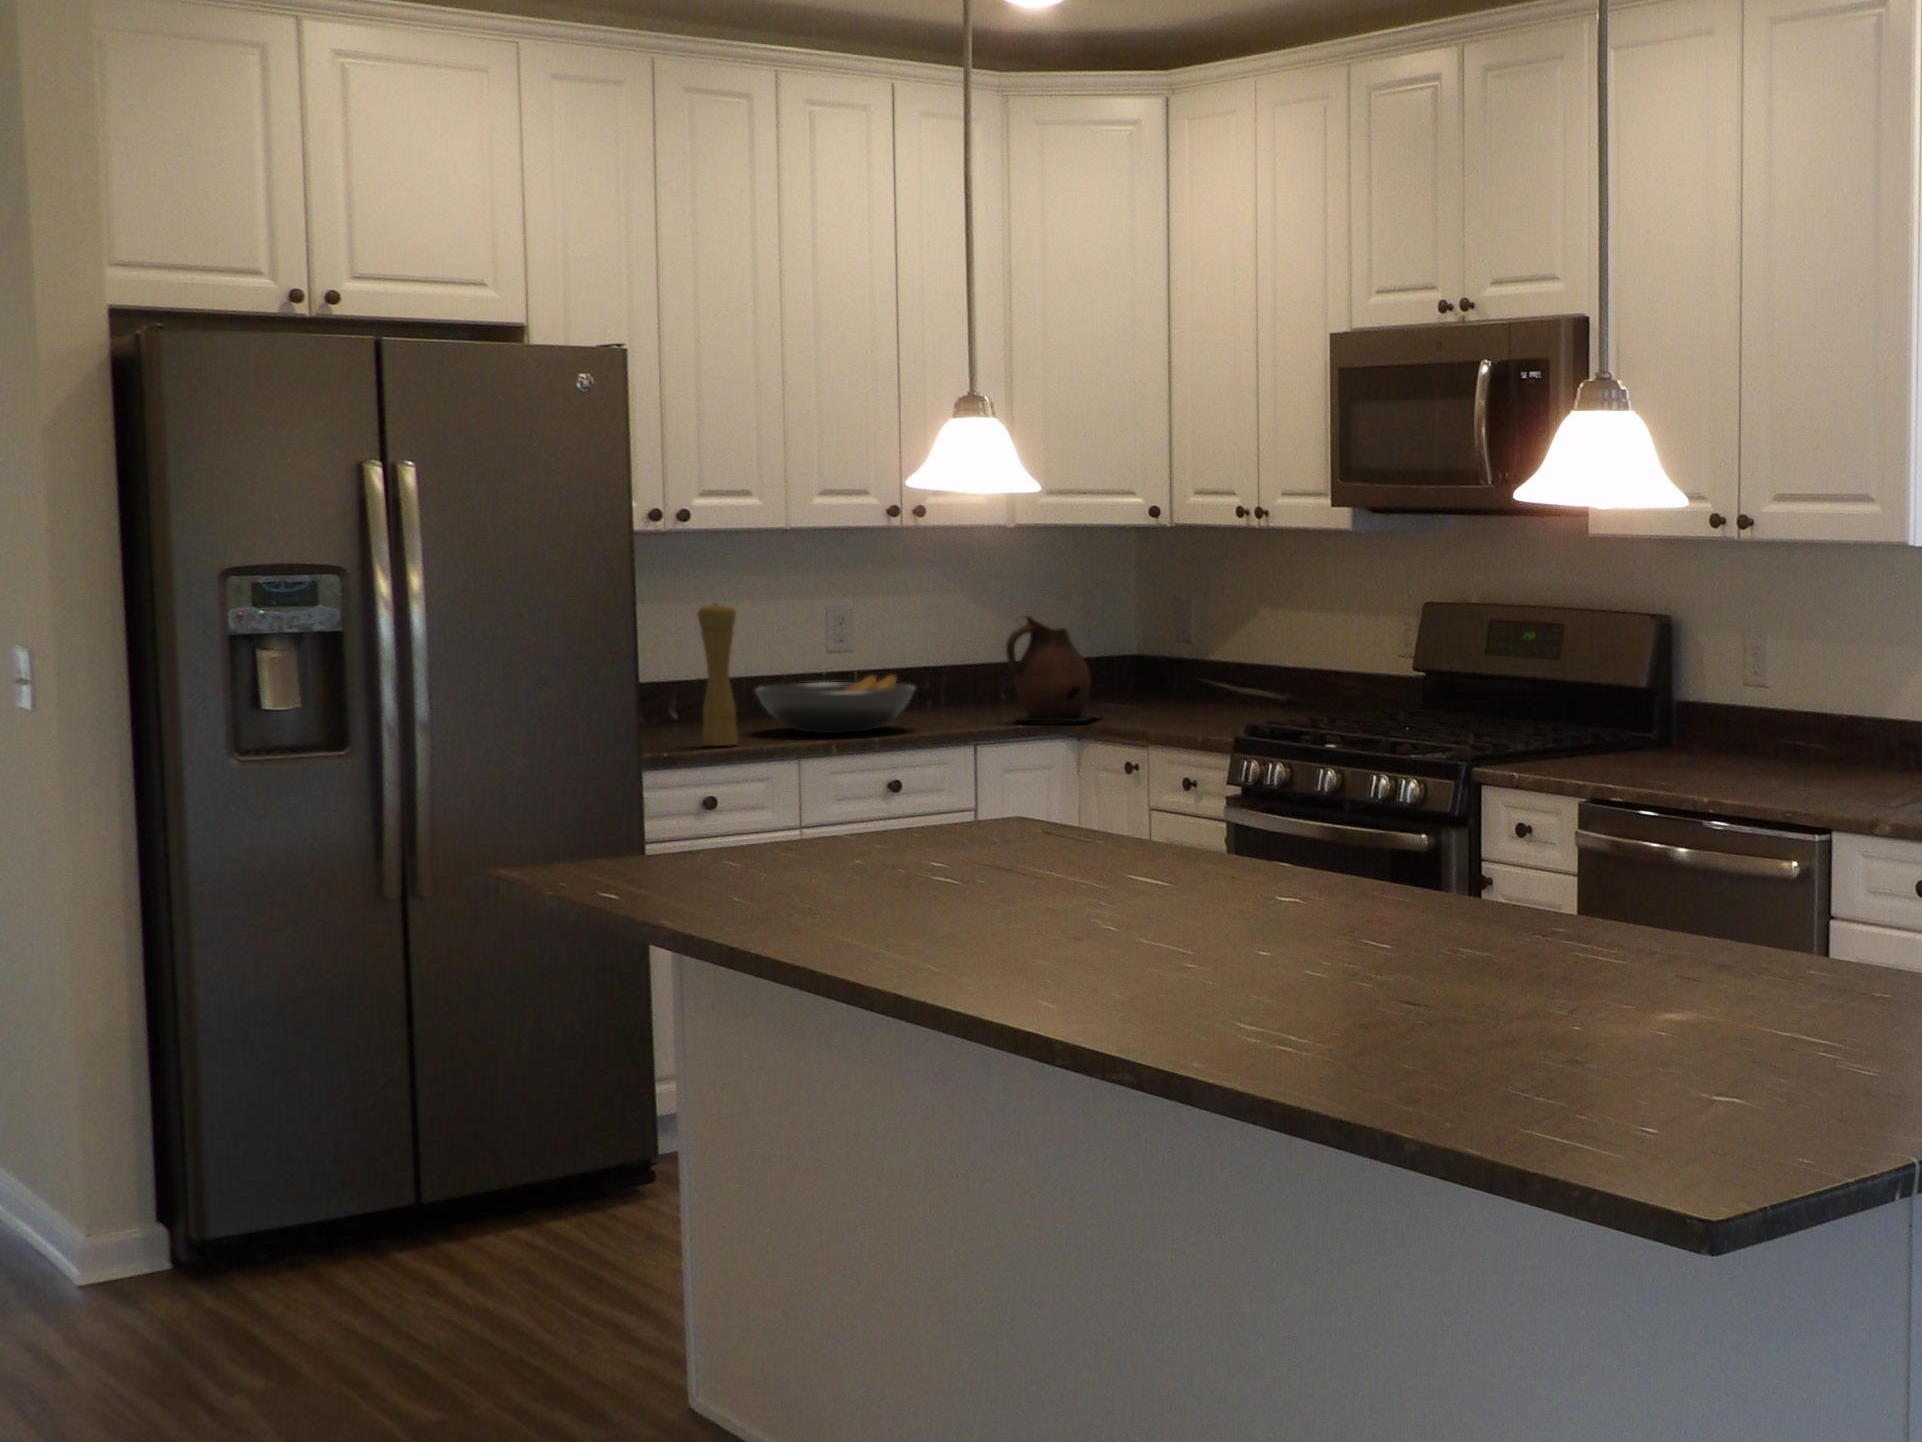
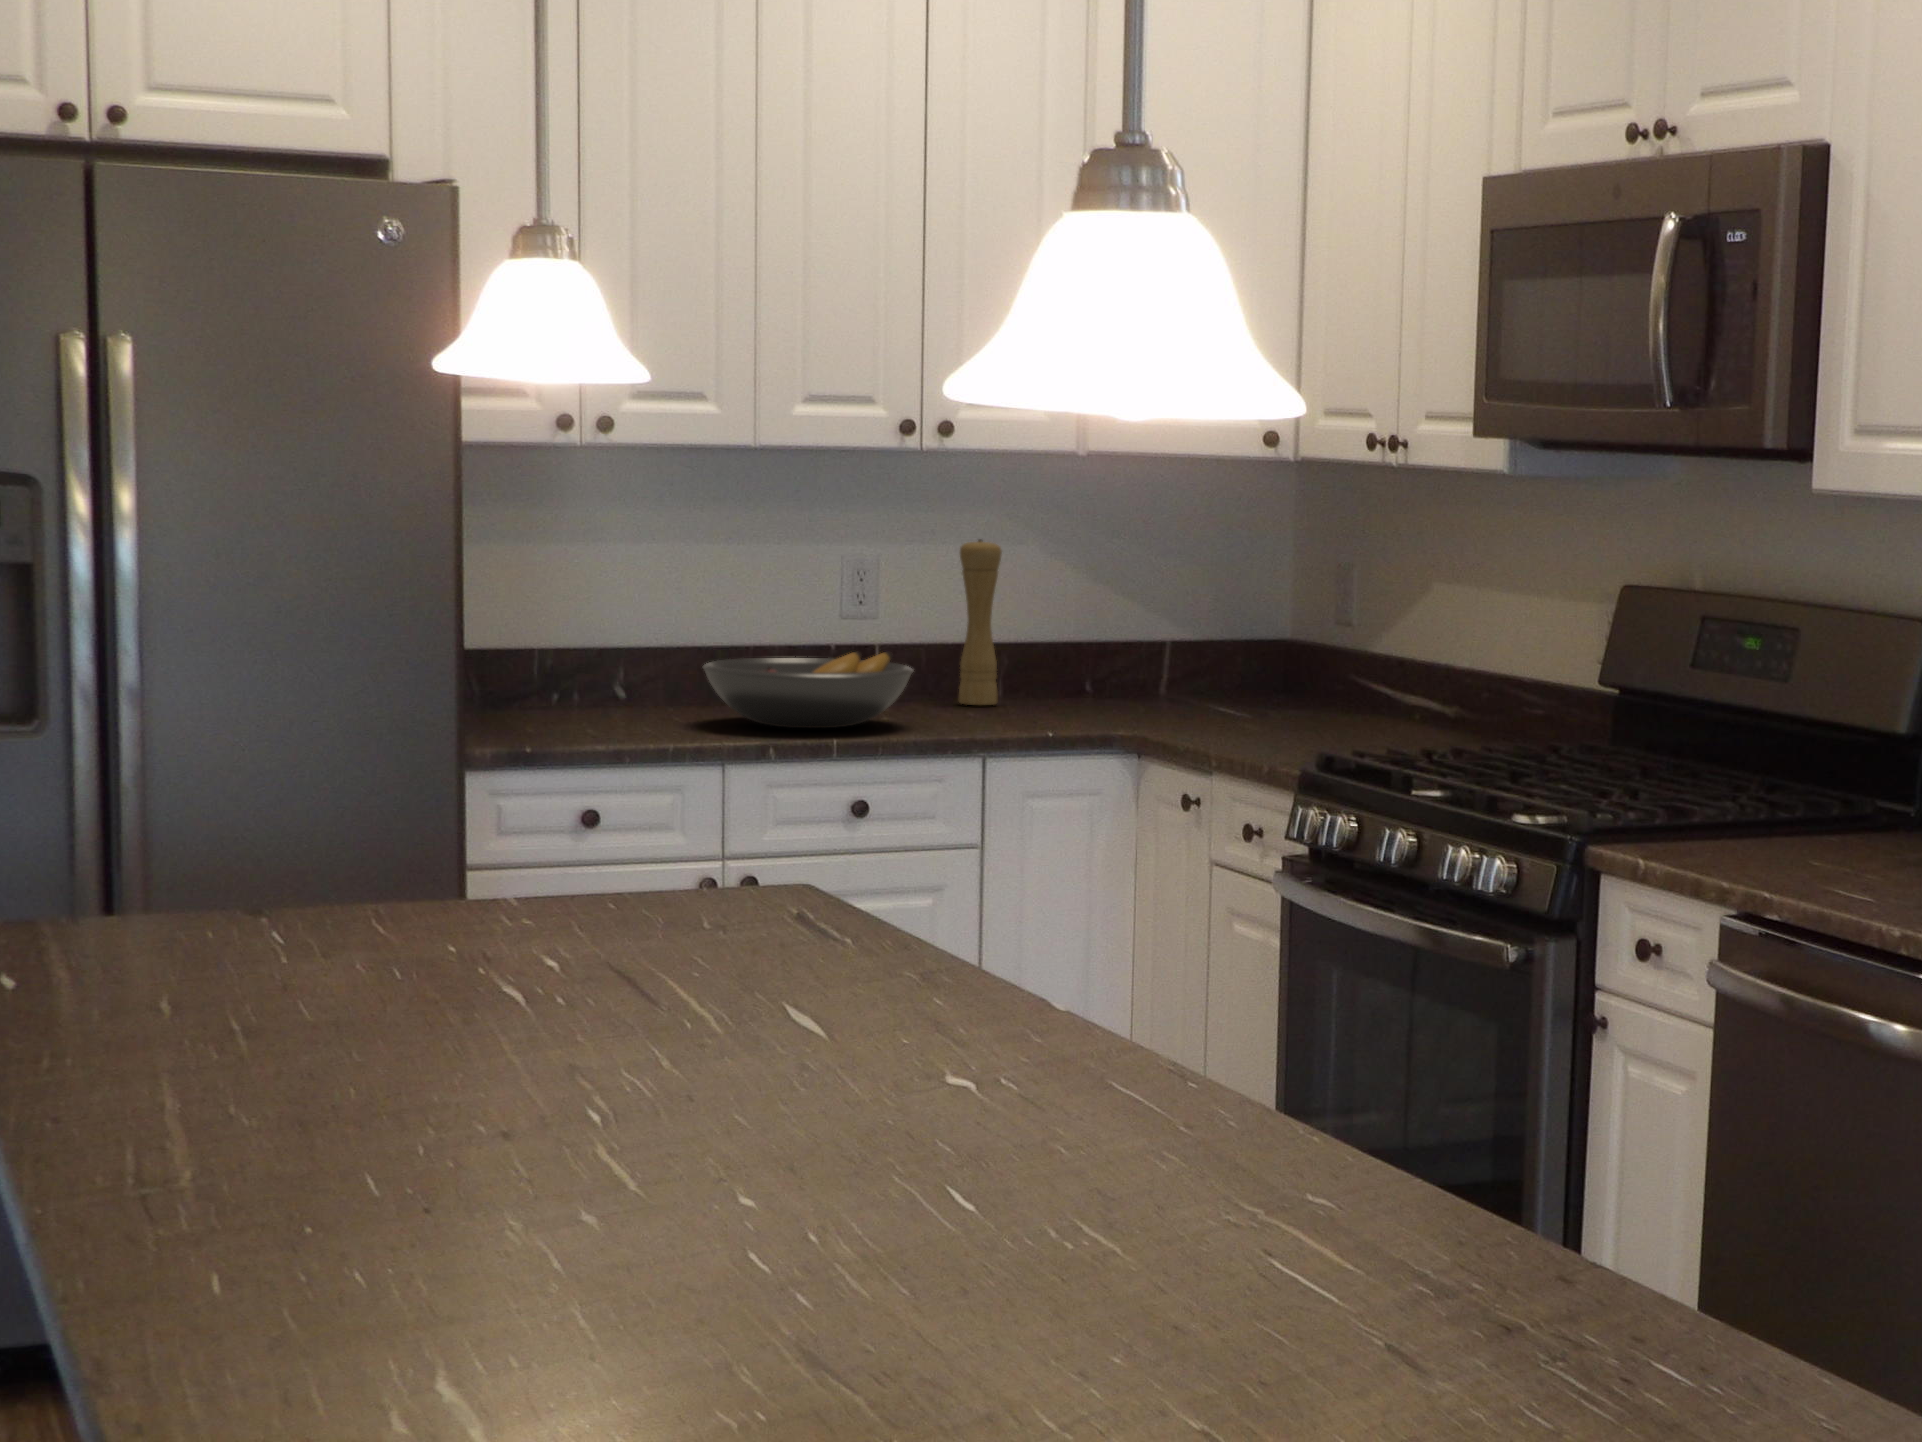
pepper mill: present [698,603,738,746] -> present [959,539,1002,705]
ceramic pitcher: present [1006,616,1097,722] -> none [1046,578,1181,731]

